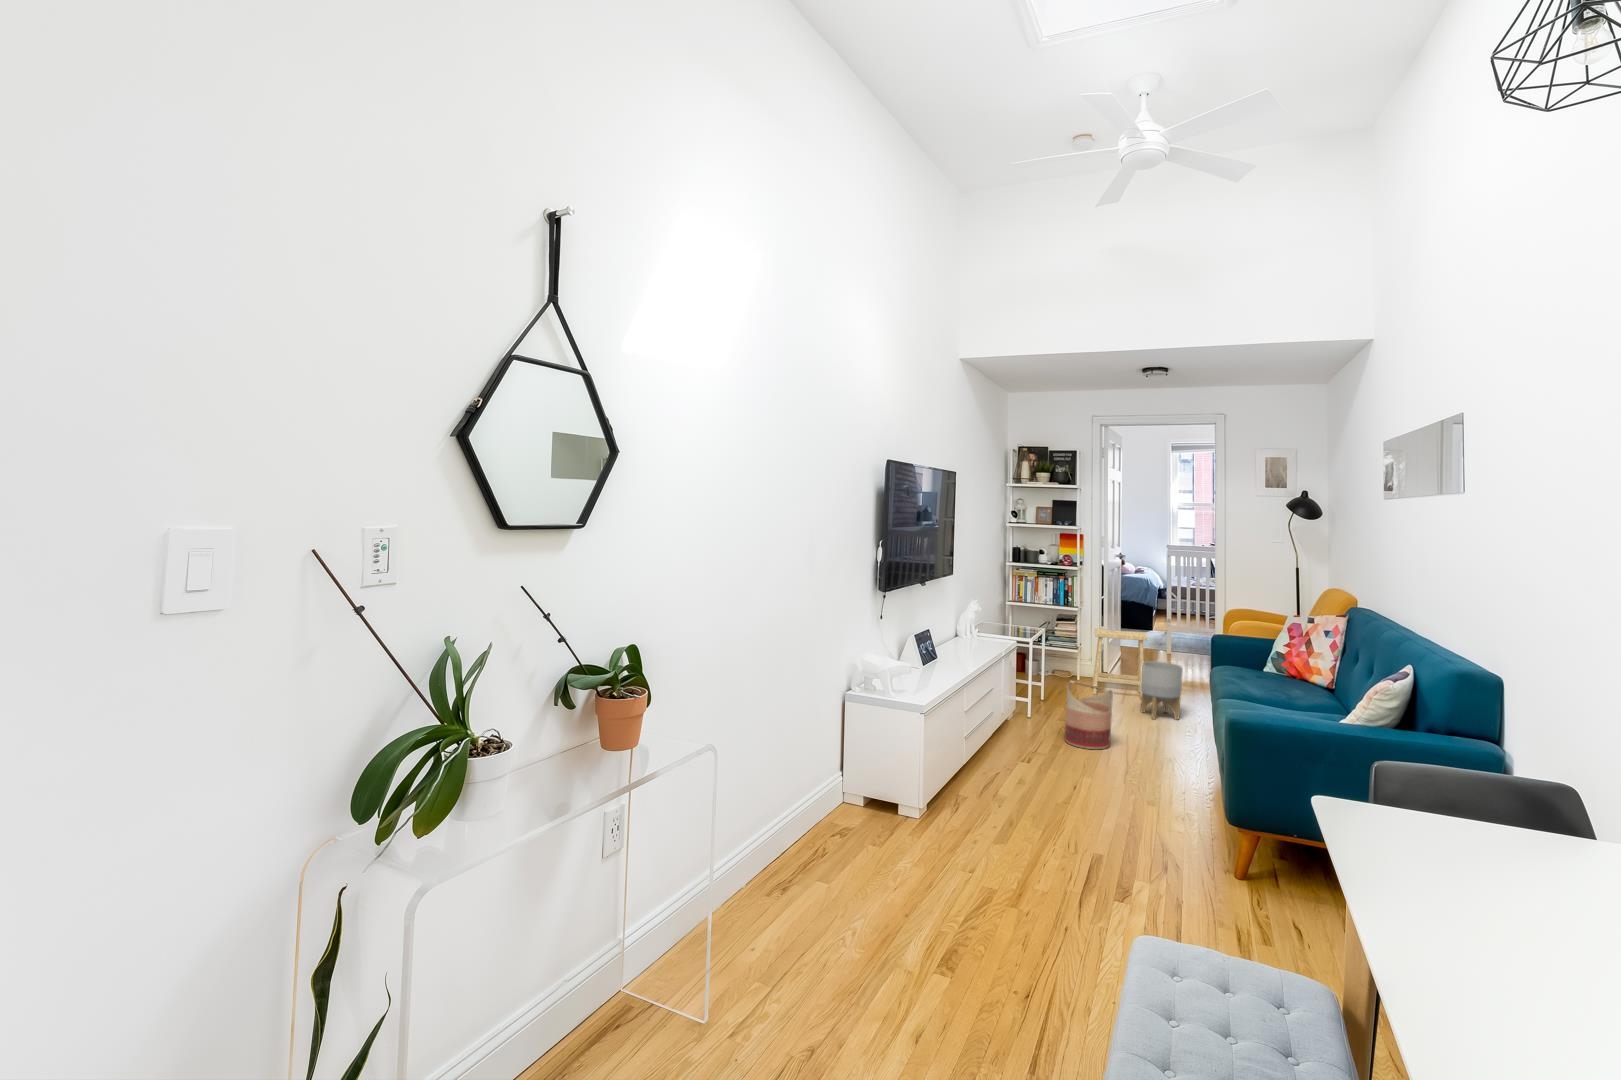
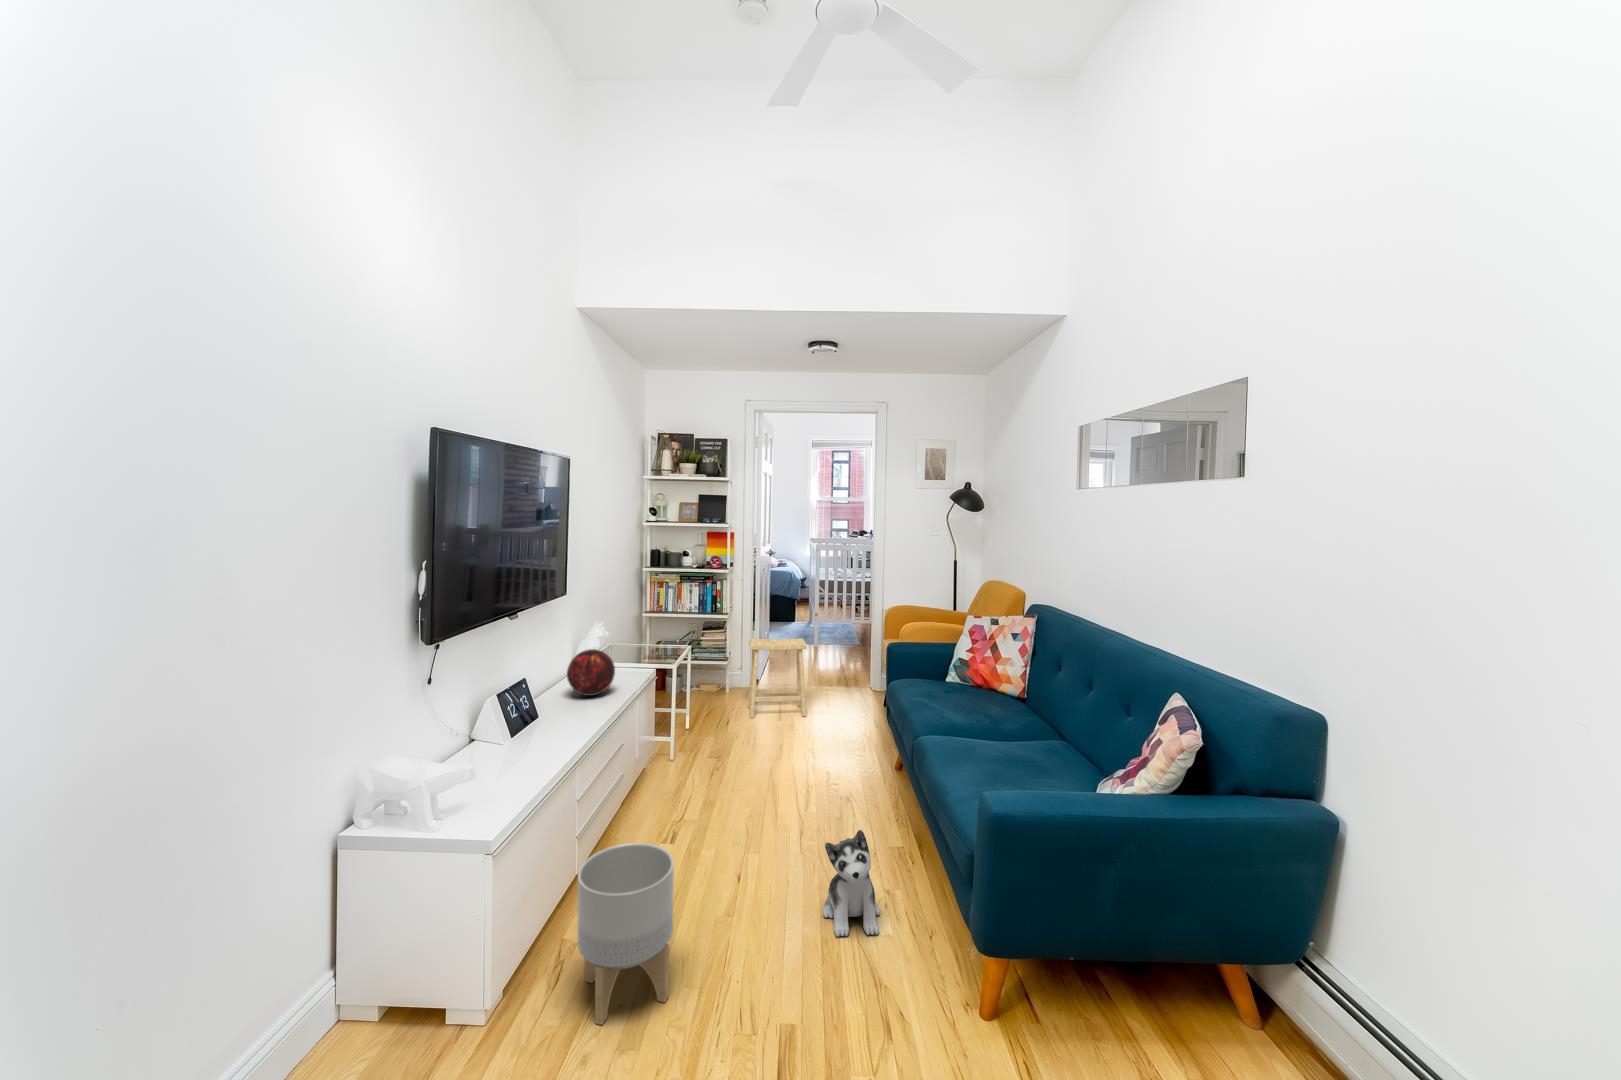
decorative orb: none [961,616,993,648] -> present [567,649,615,696]
planter: present [1141,661,1183,720] -> present [578,843,674,1025]
basket: present [1065,681,1113,749] -> none [720,729,781,828]
plush toy: none [1132,735,1173,801] -> present [823,830,880,937]

